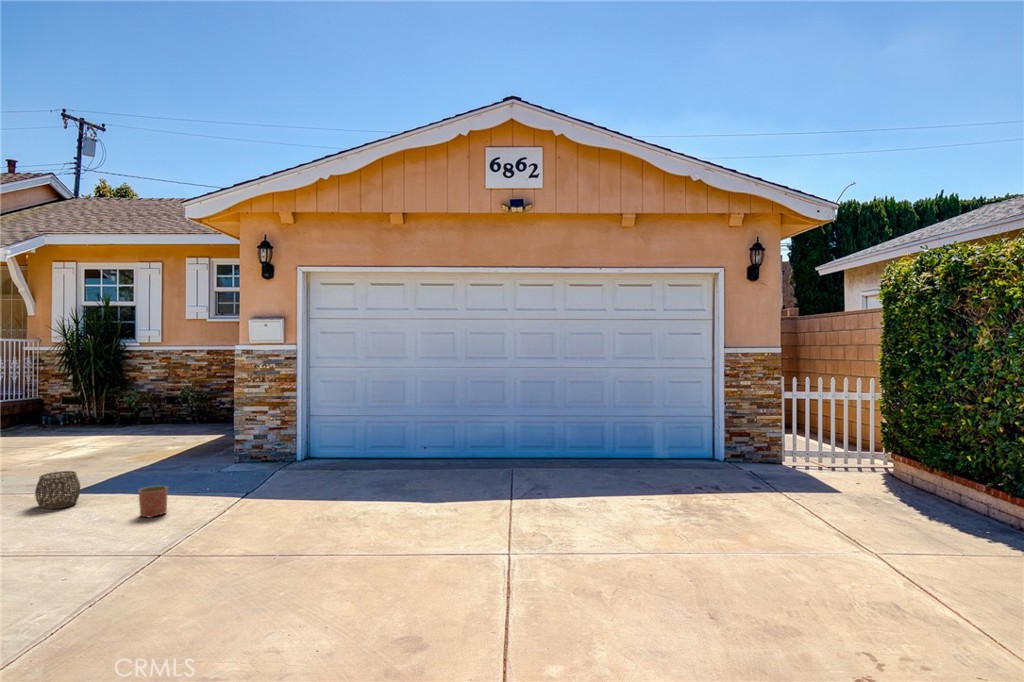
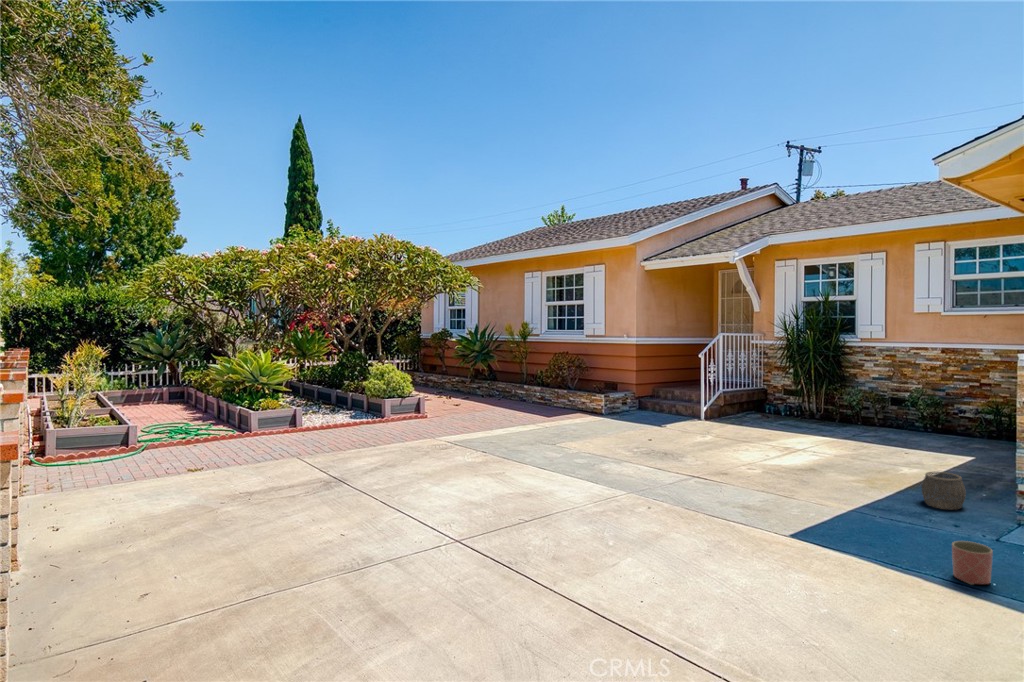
woven basket: present [35,471,80,509] -> present [922,472,966,510]

